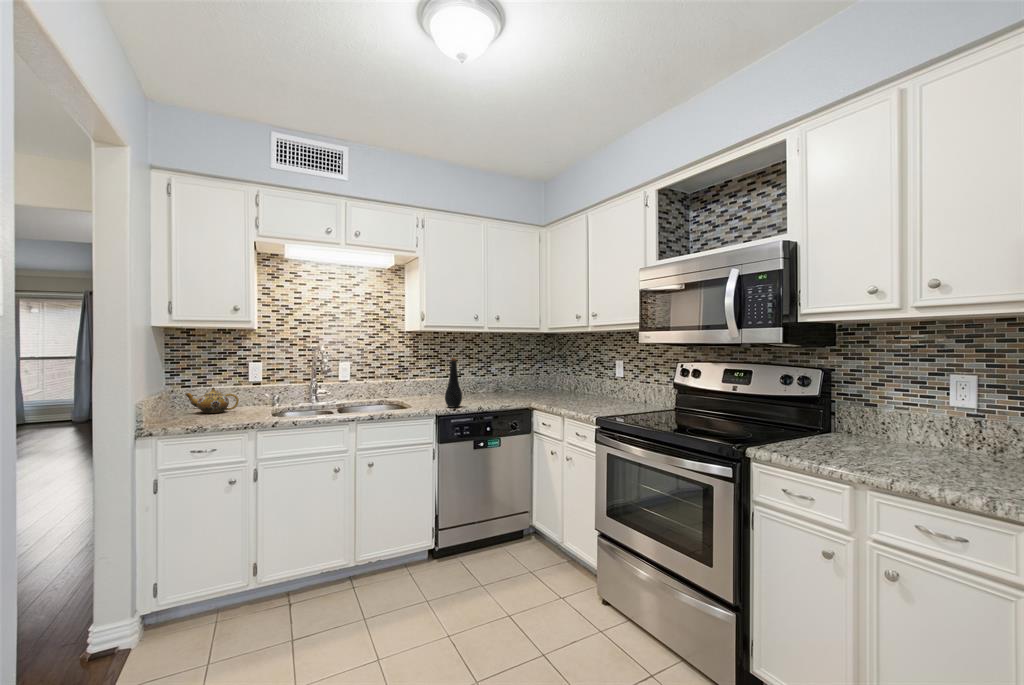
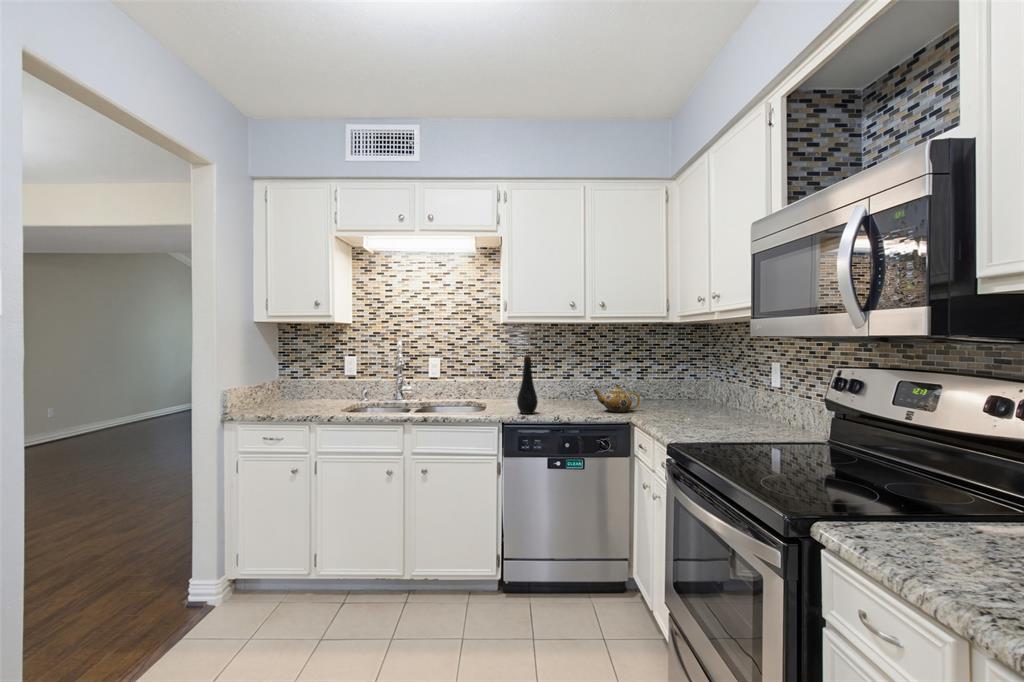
teapot: present [185,388,239,413] -> present [593,385,640,412]

